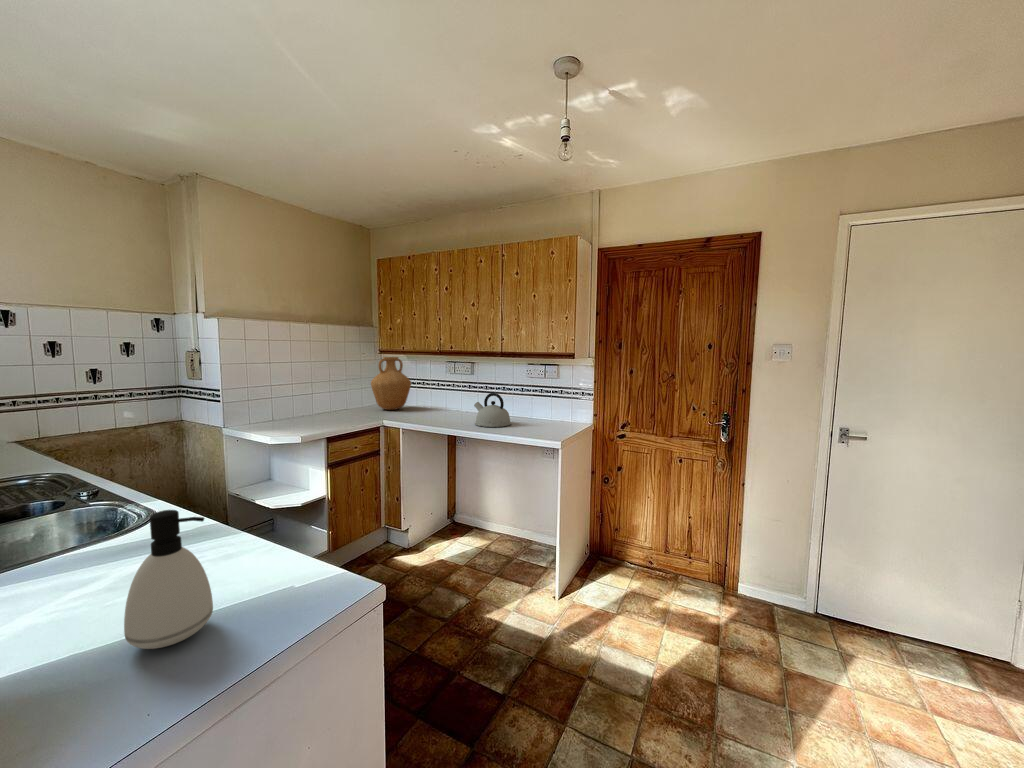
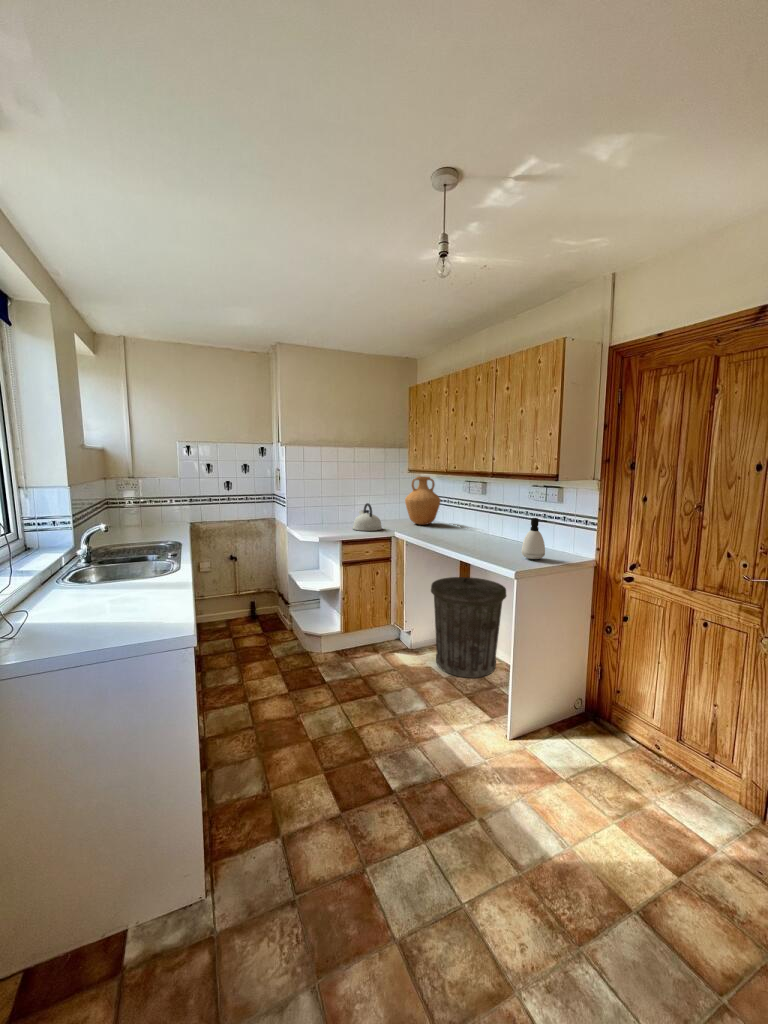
kettle: present [474,393,511,427] -> present [353,503,382,531]
trash can: none [432,458,508,560] -> present [431,577,506,678]
soap dispenser: present [124,510,213,649] -> present [522,518,547,559]

